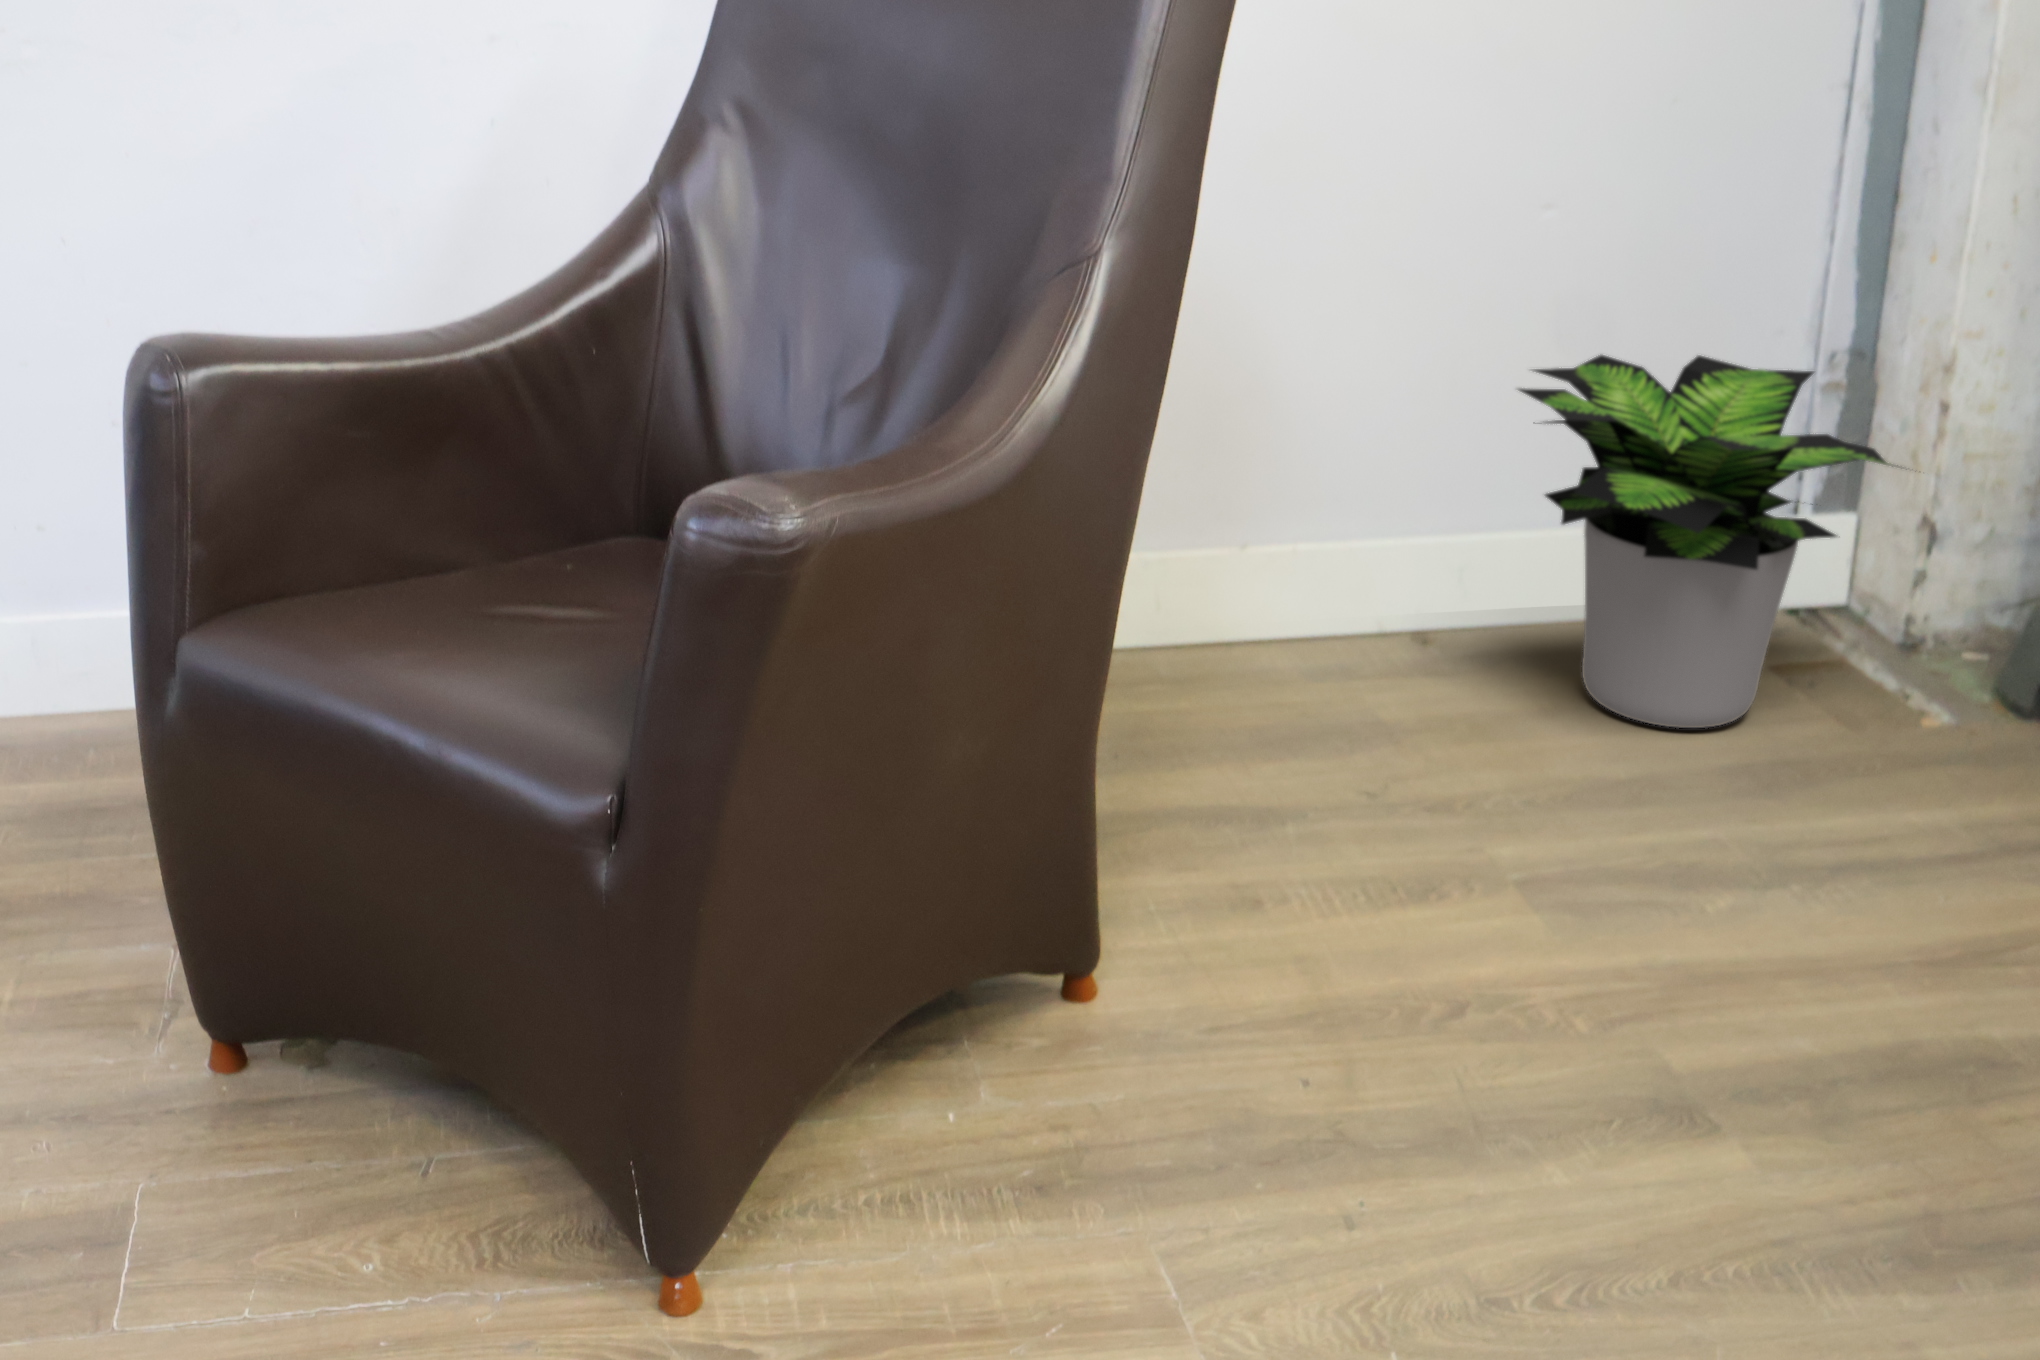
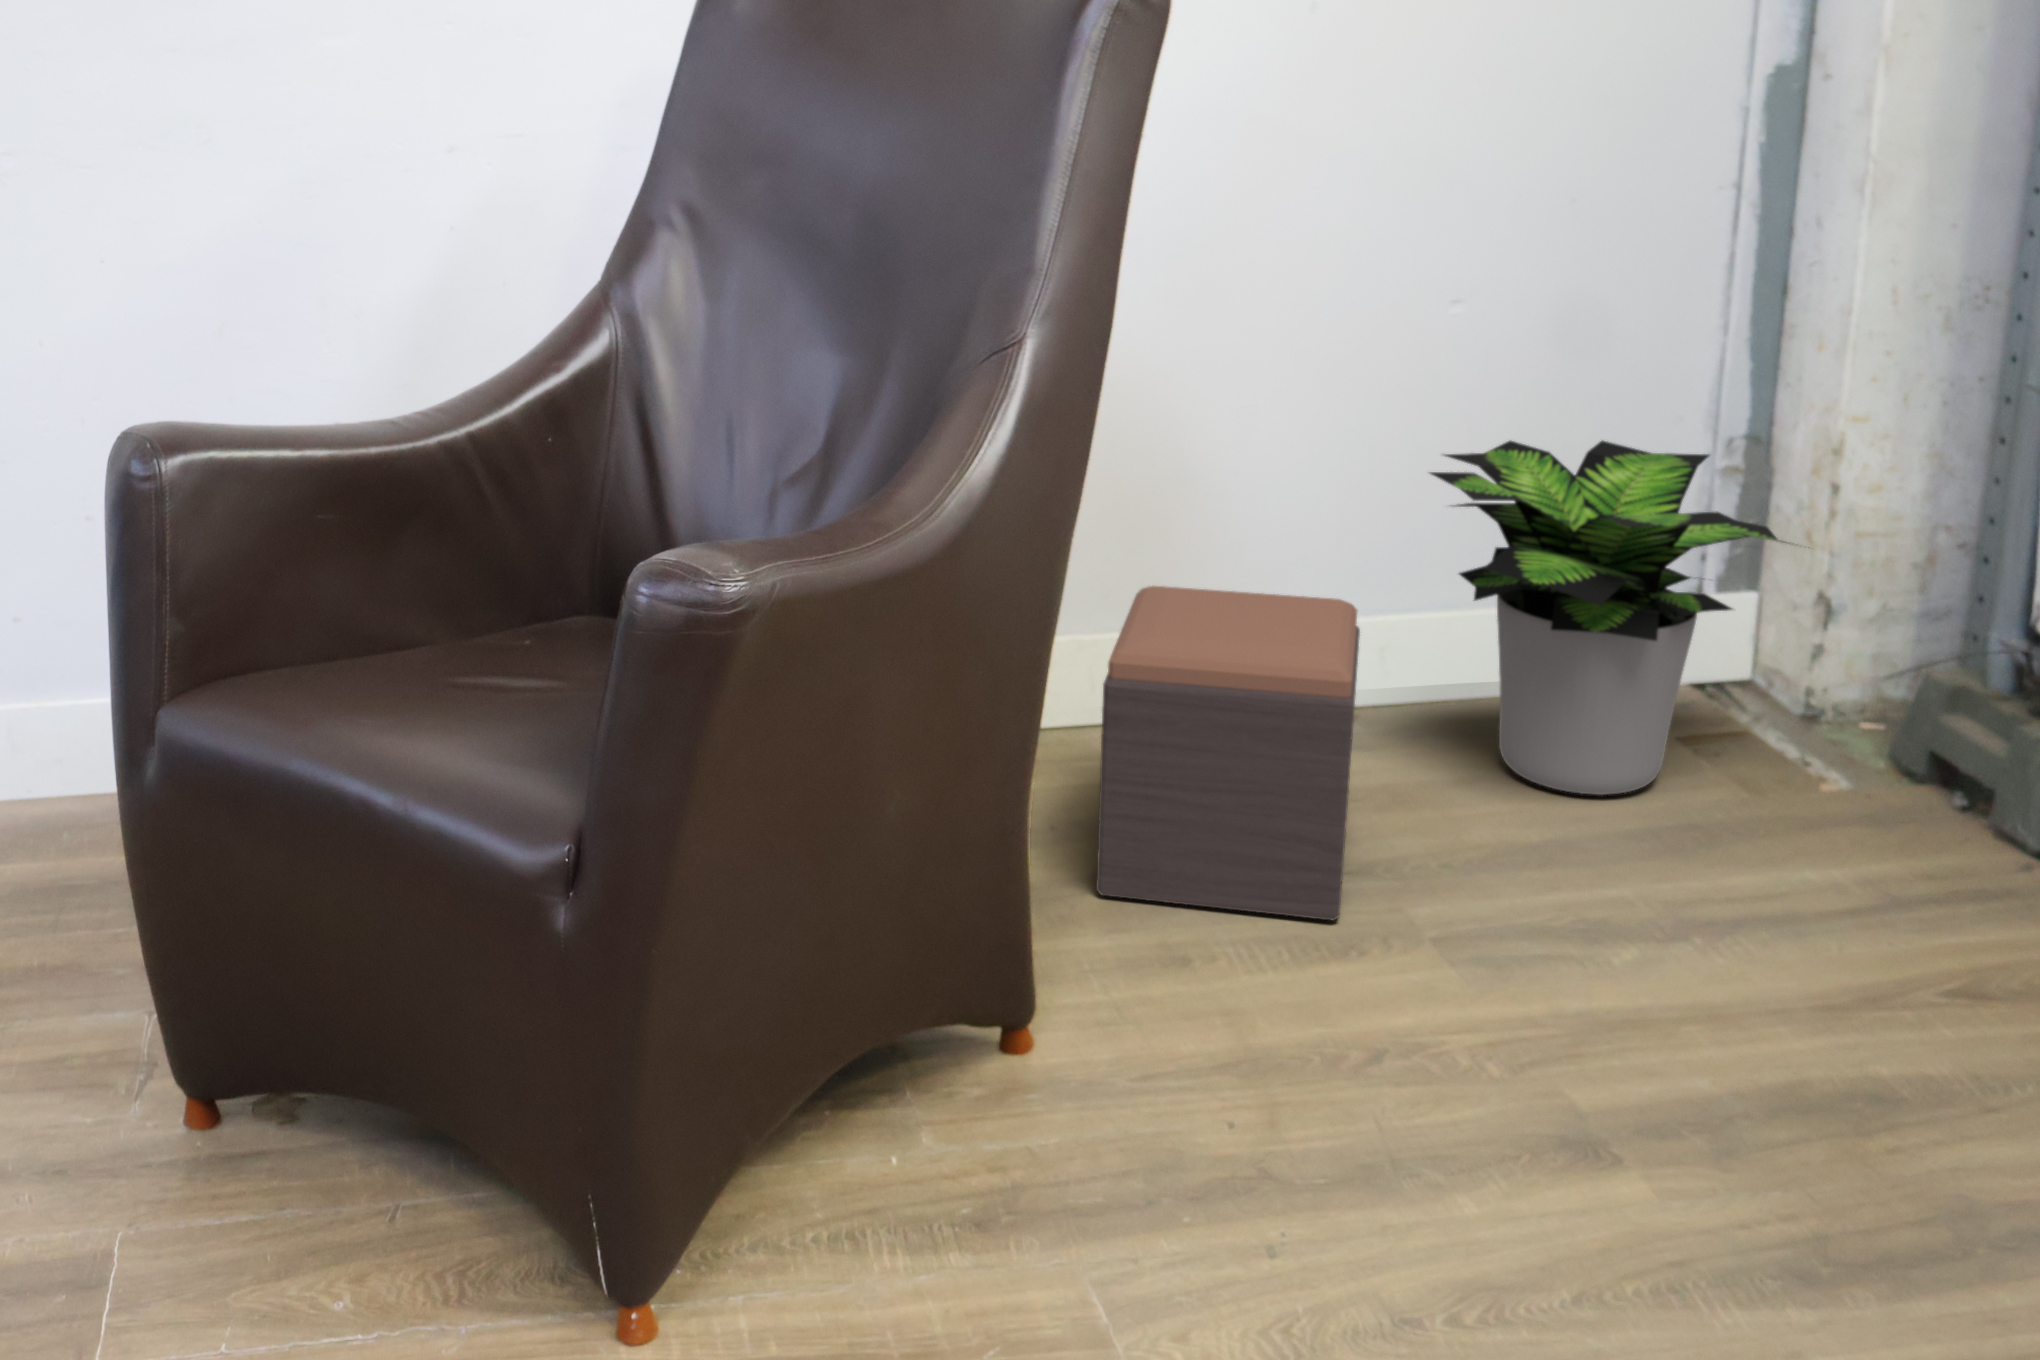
footstool: none [1162,507,1443,862] -> present [1096,586,1360,920]

